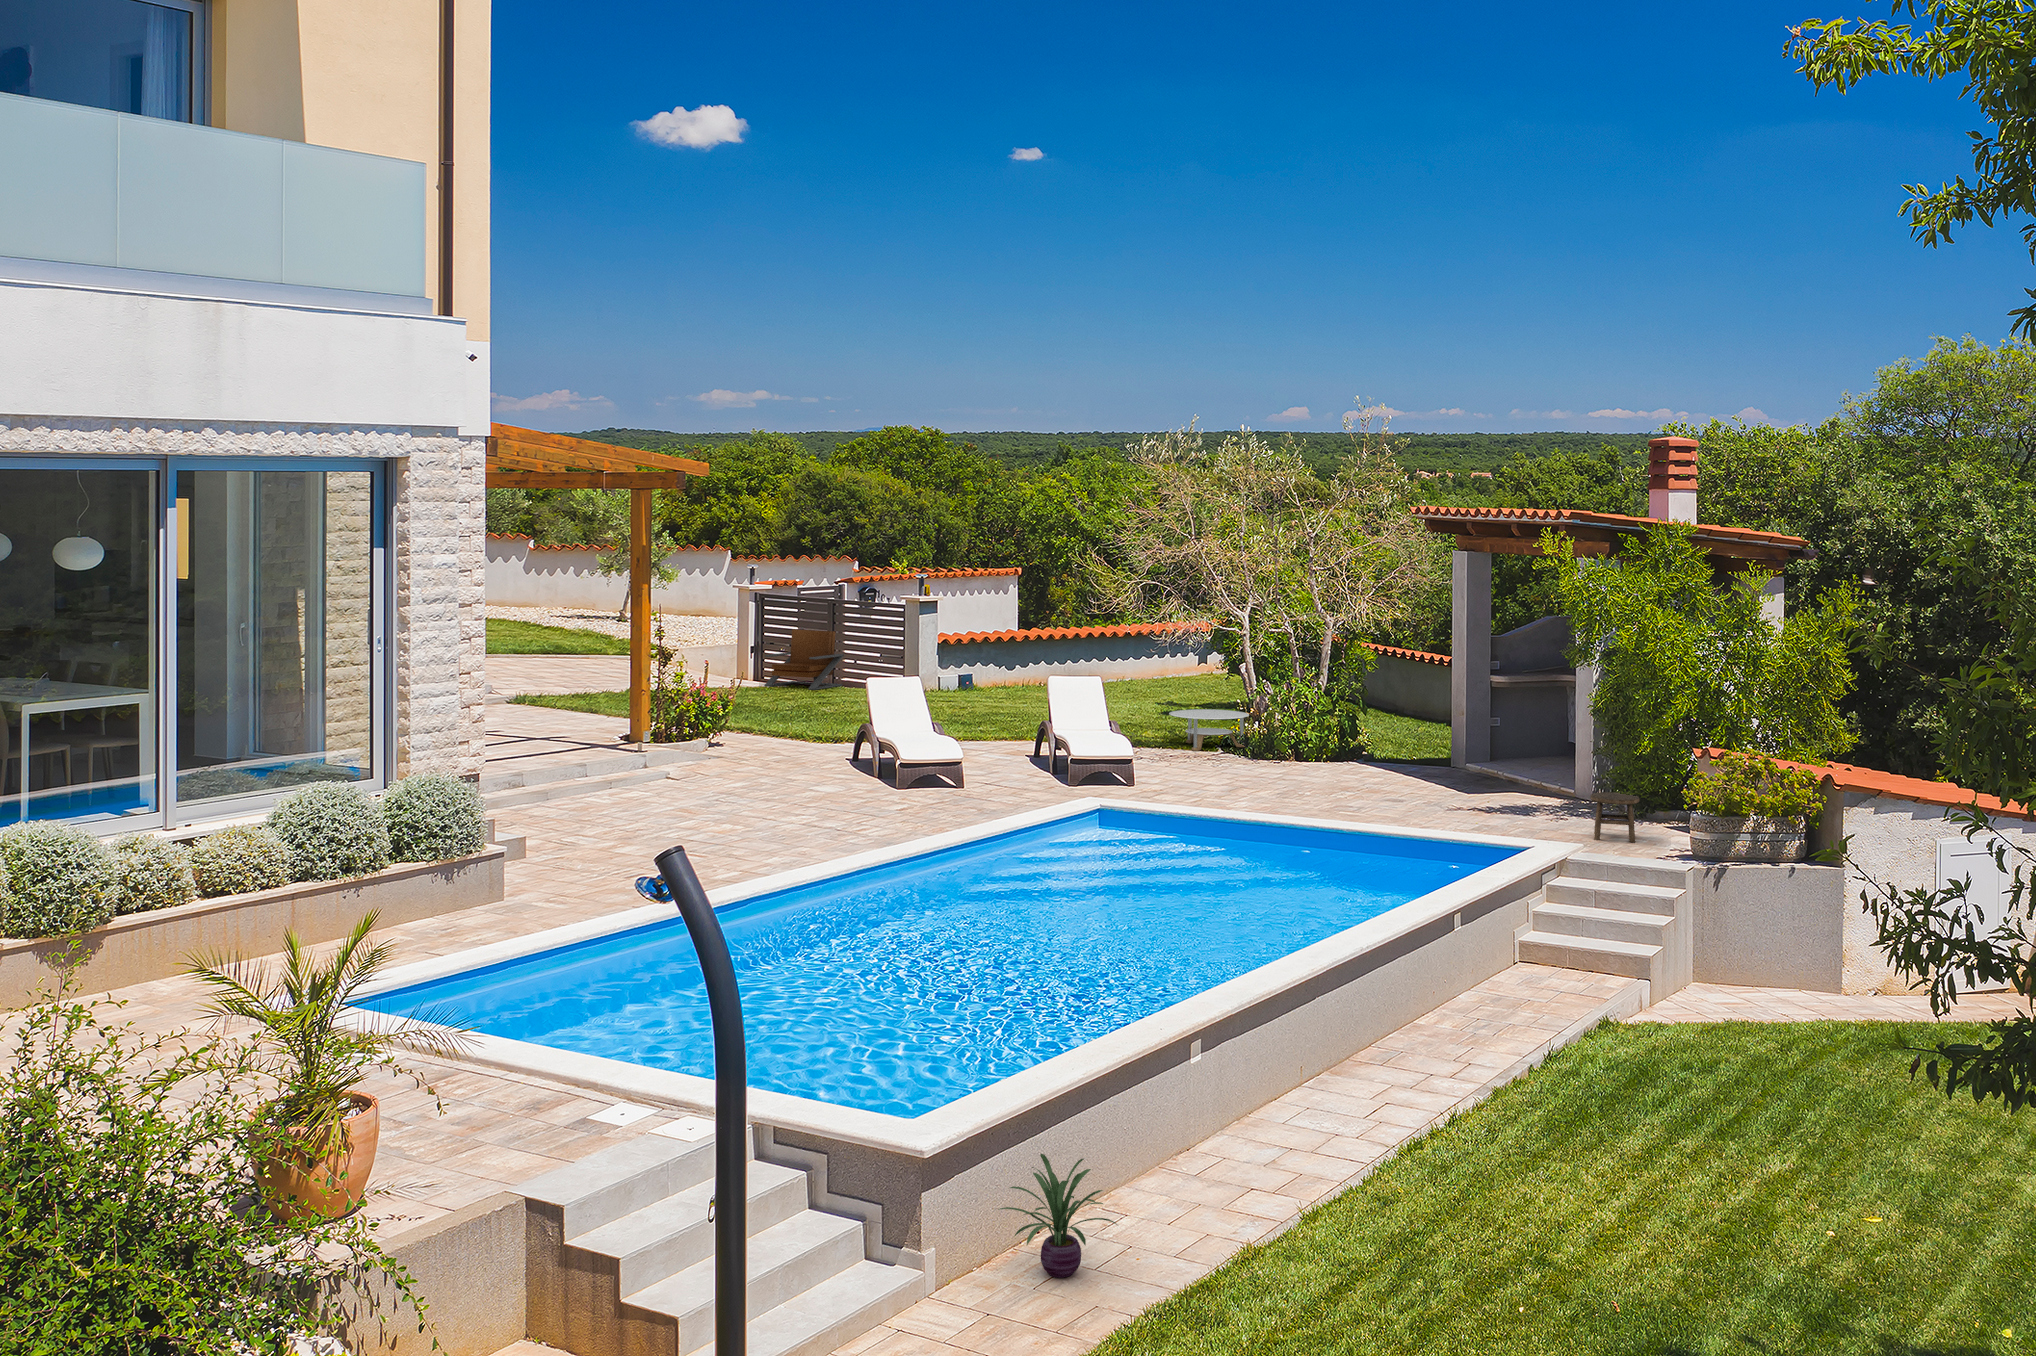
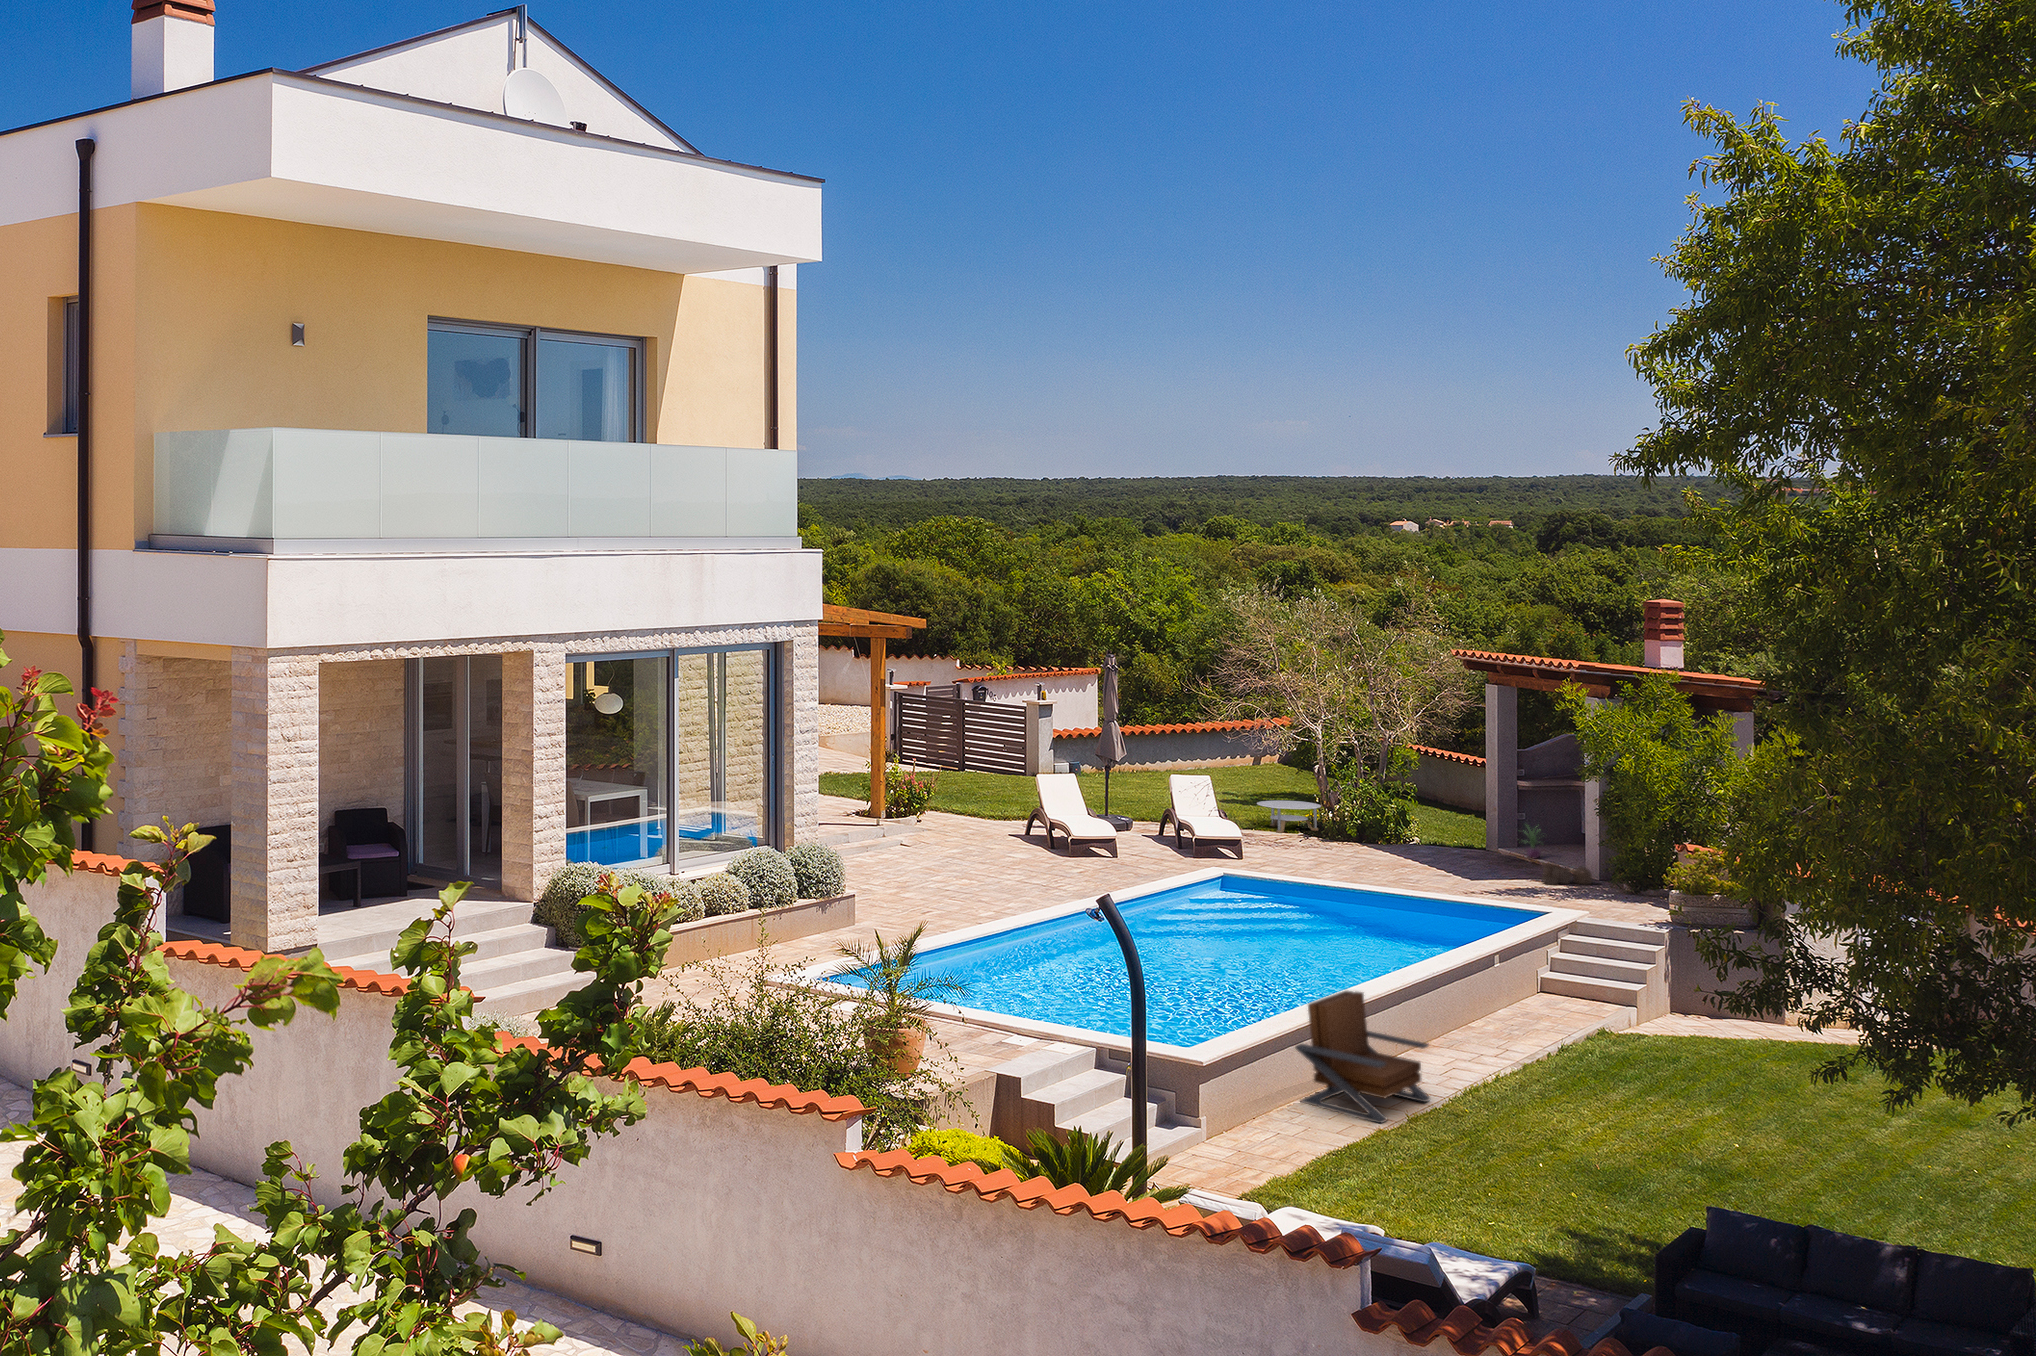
lounge chair: present [764,630,844,690] -> present [1295,991,1430,1123]
woven basket: none [1516,776,1577,808] -> present [1542,863,1592,885]
stool: present [1590,792,1639,842] -> none [1600,875,1640,913]
decorative plant: present [998,1154,1117,1278] -> present [1526,825,1543,858]

